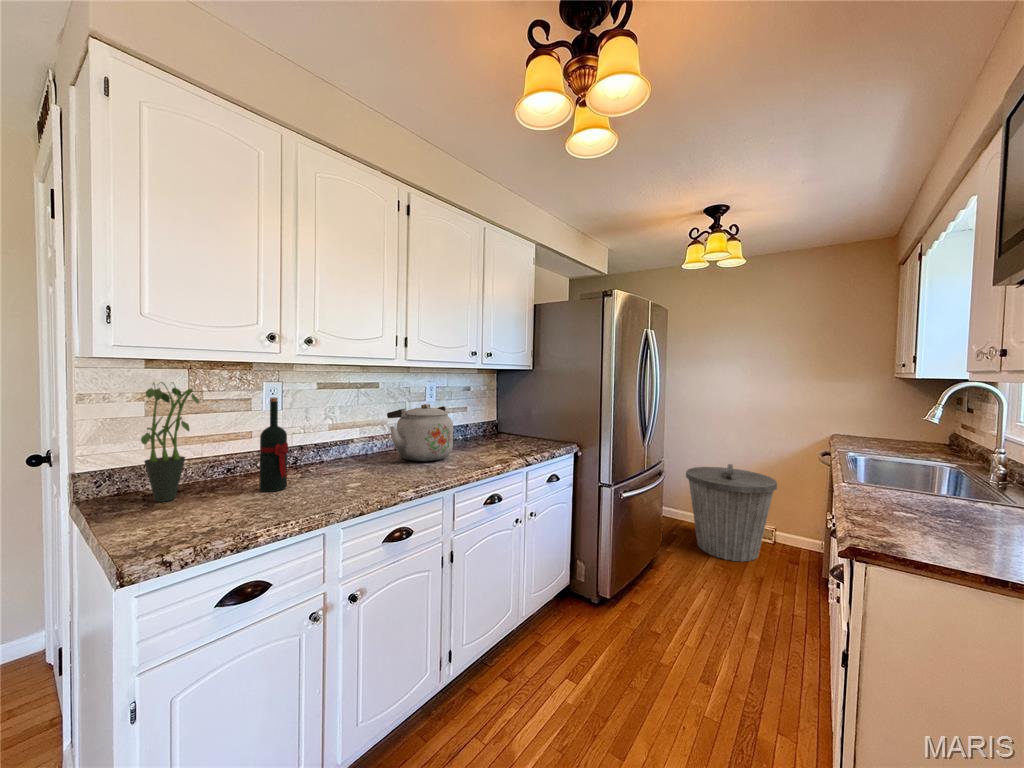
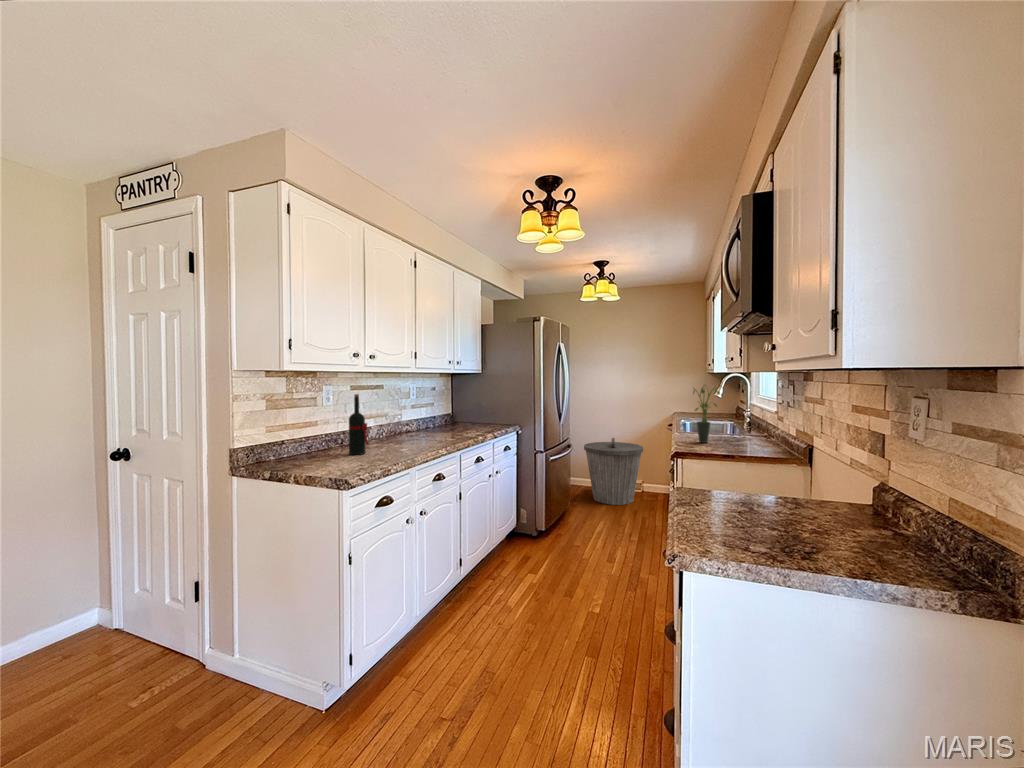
potted plant: present [141,382,199,502] -> present [693,385,719,443]
kettle: present [387,404,453,461] -> none [397,399,445,438]

